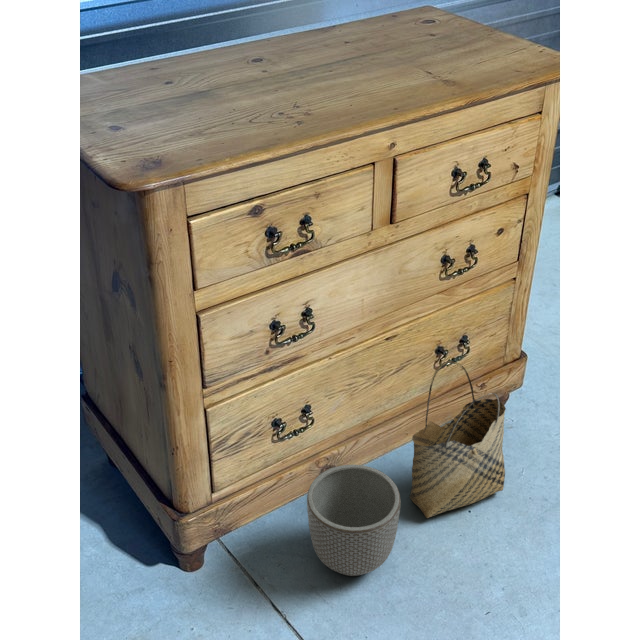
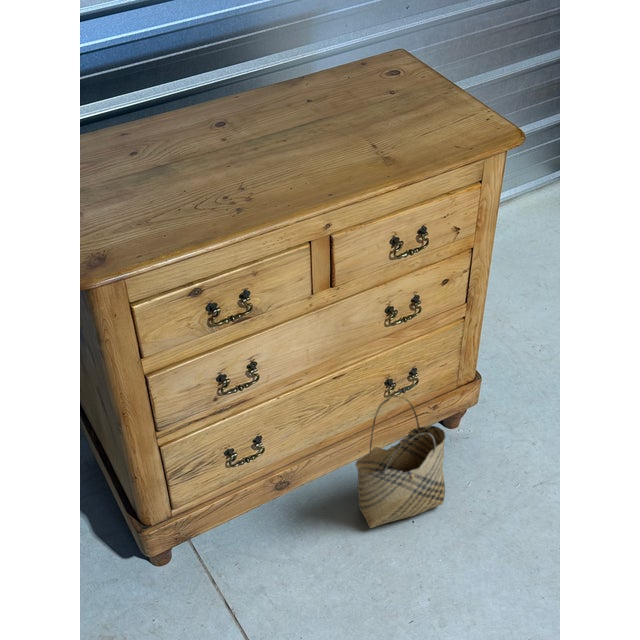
planter: present [307,465,401,576] -> none [255,485,337,582]

